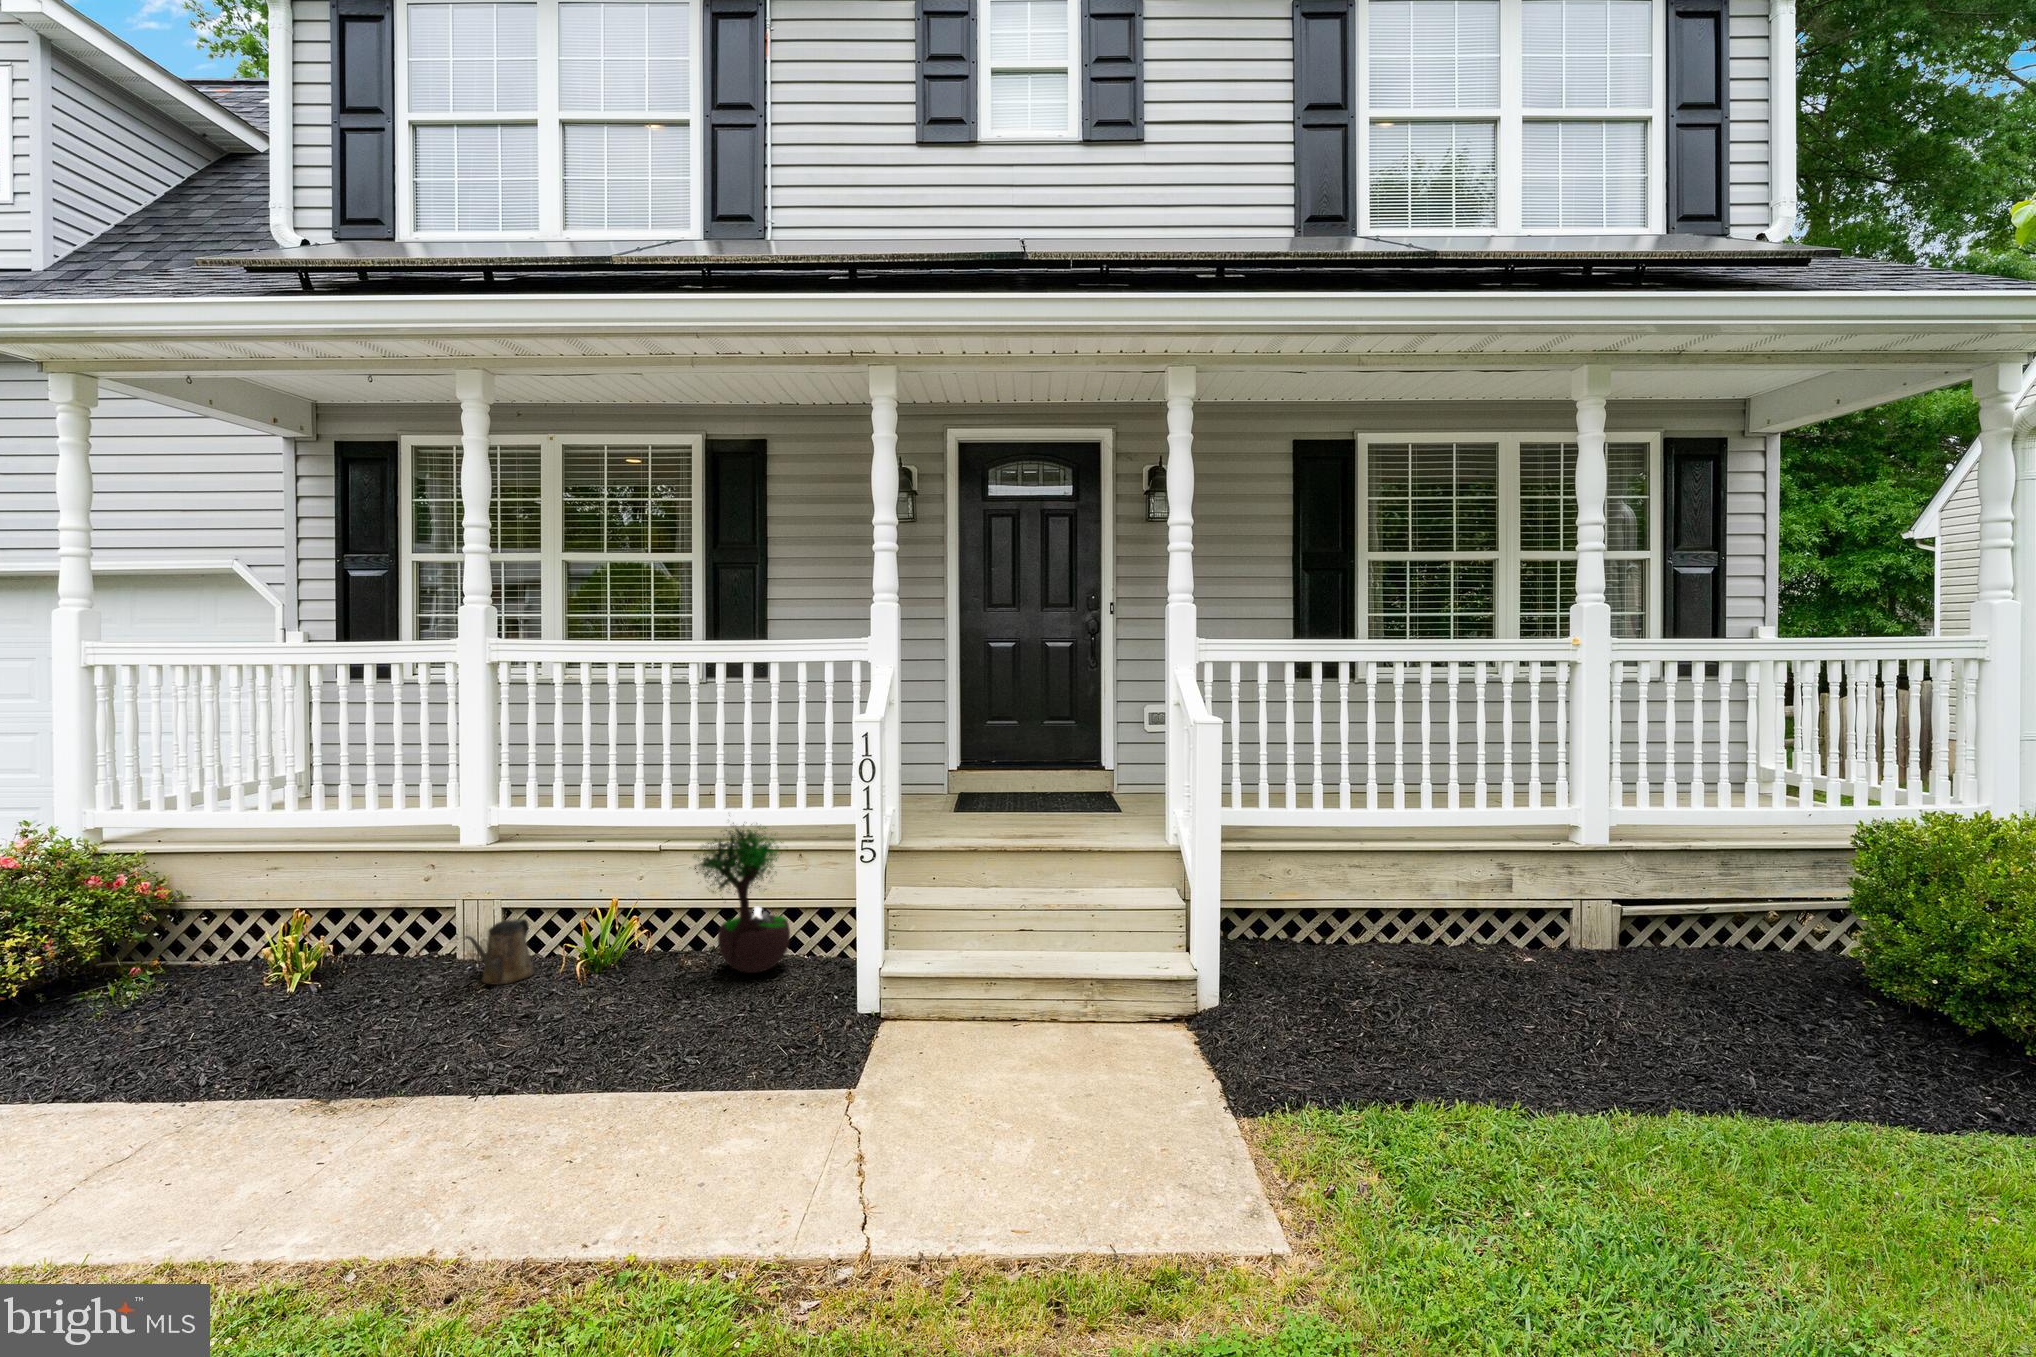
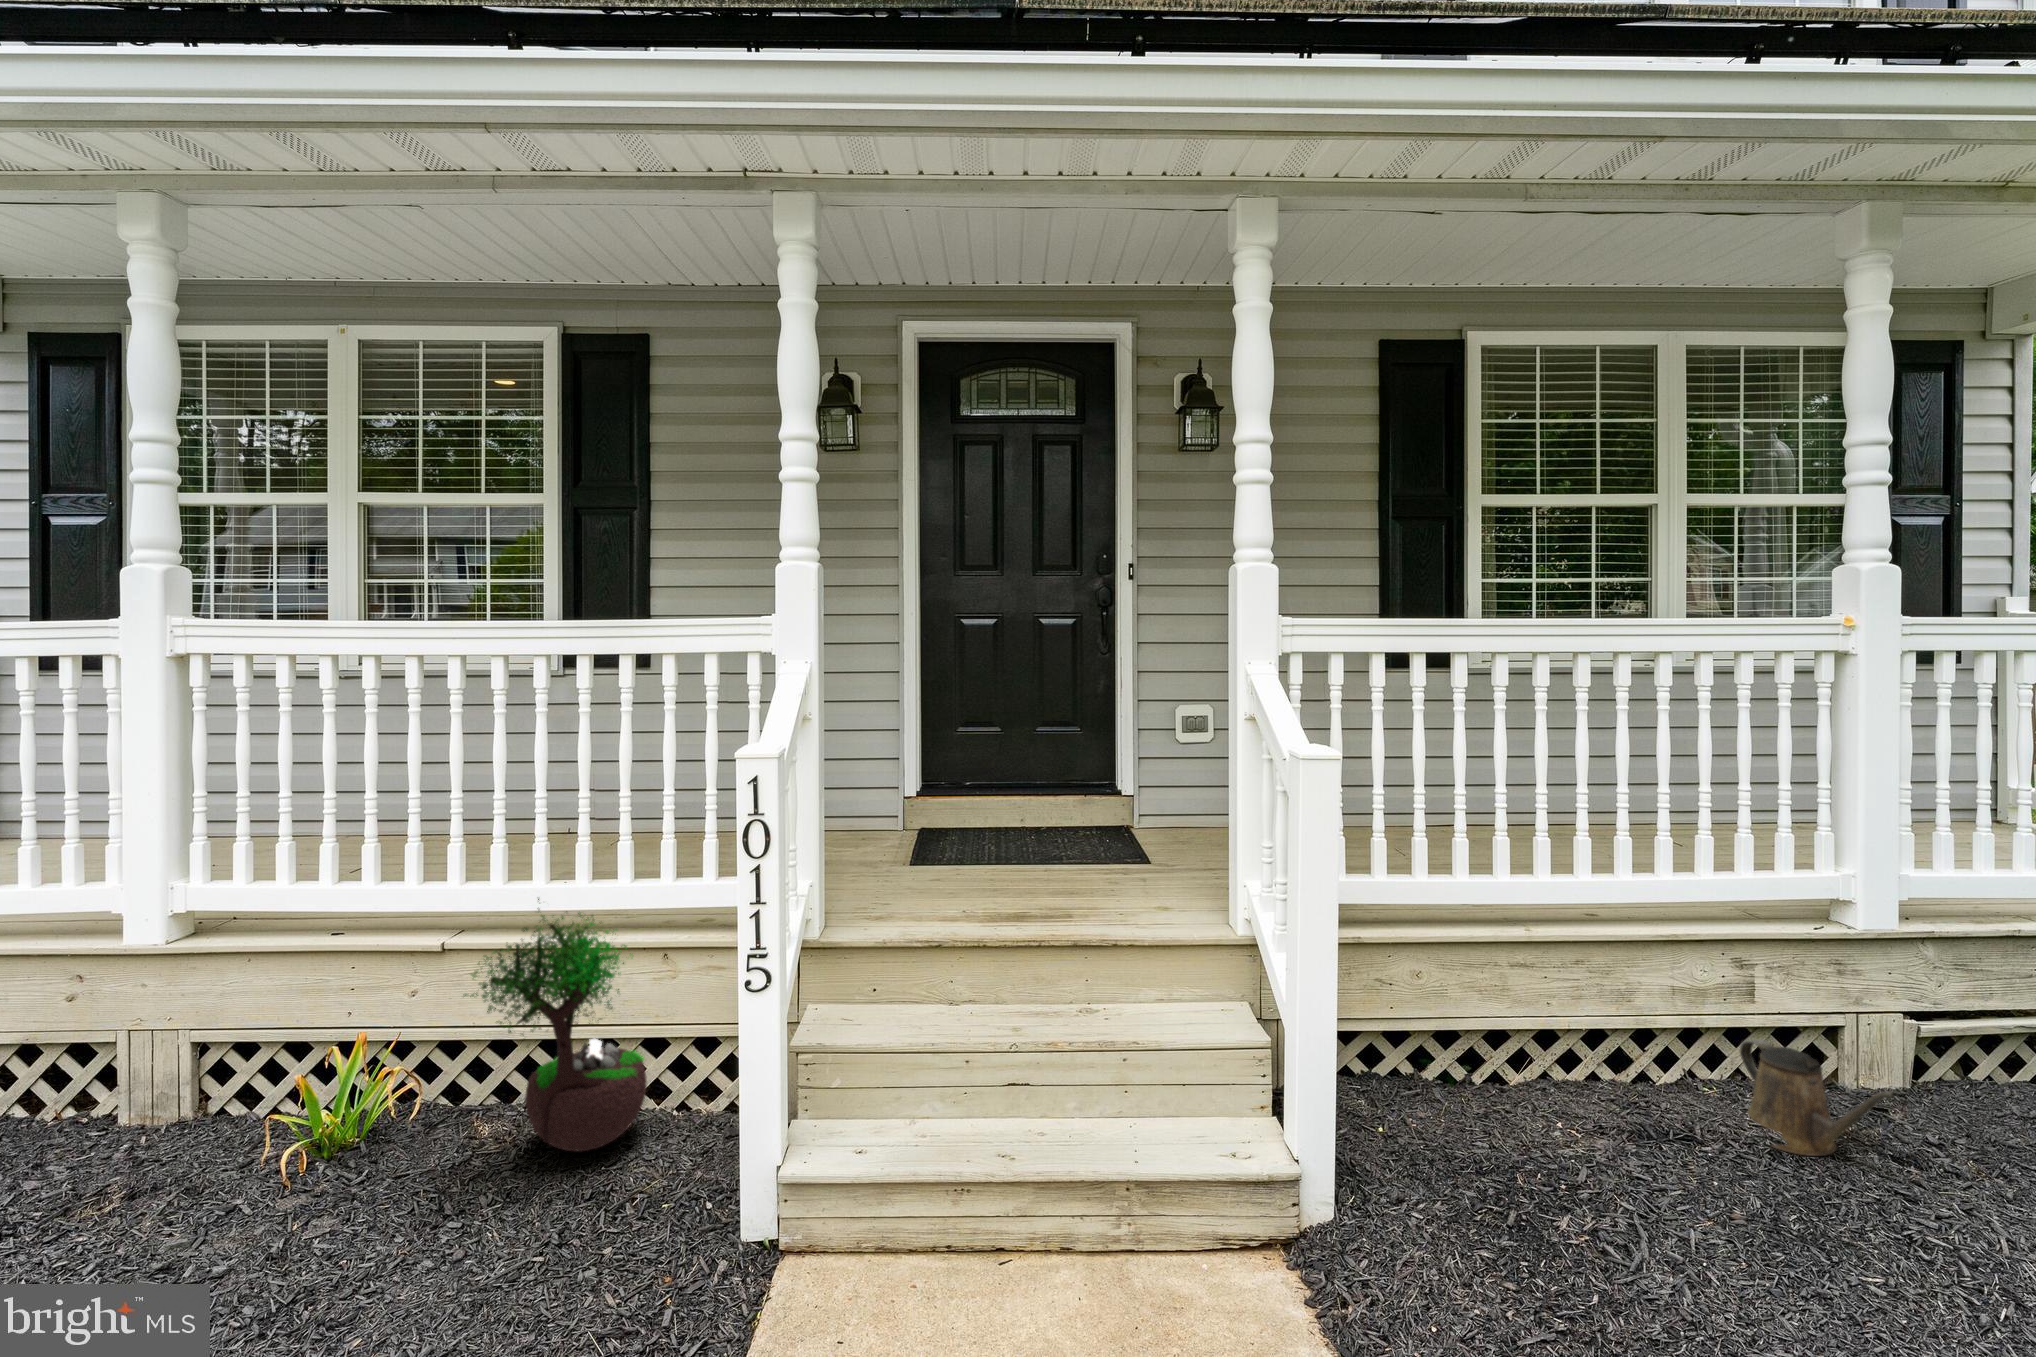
watering can: present [466,919,535,985] -> present [1740,1039,1897,1156]

